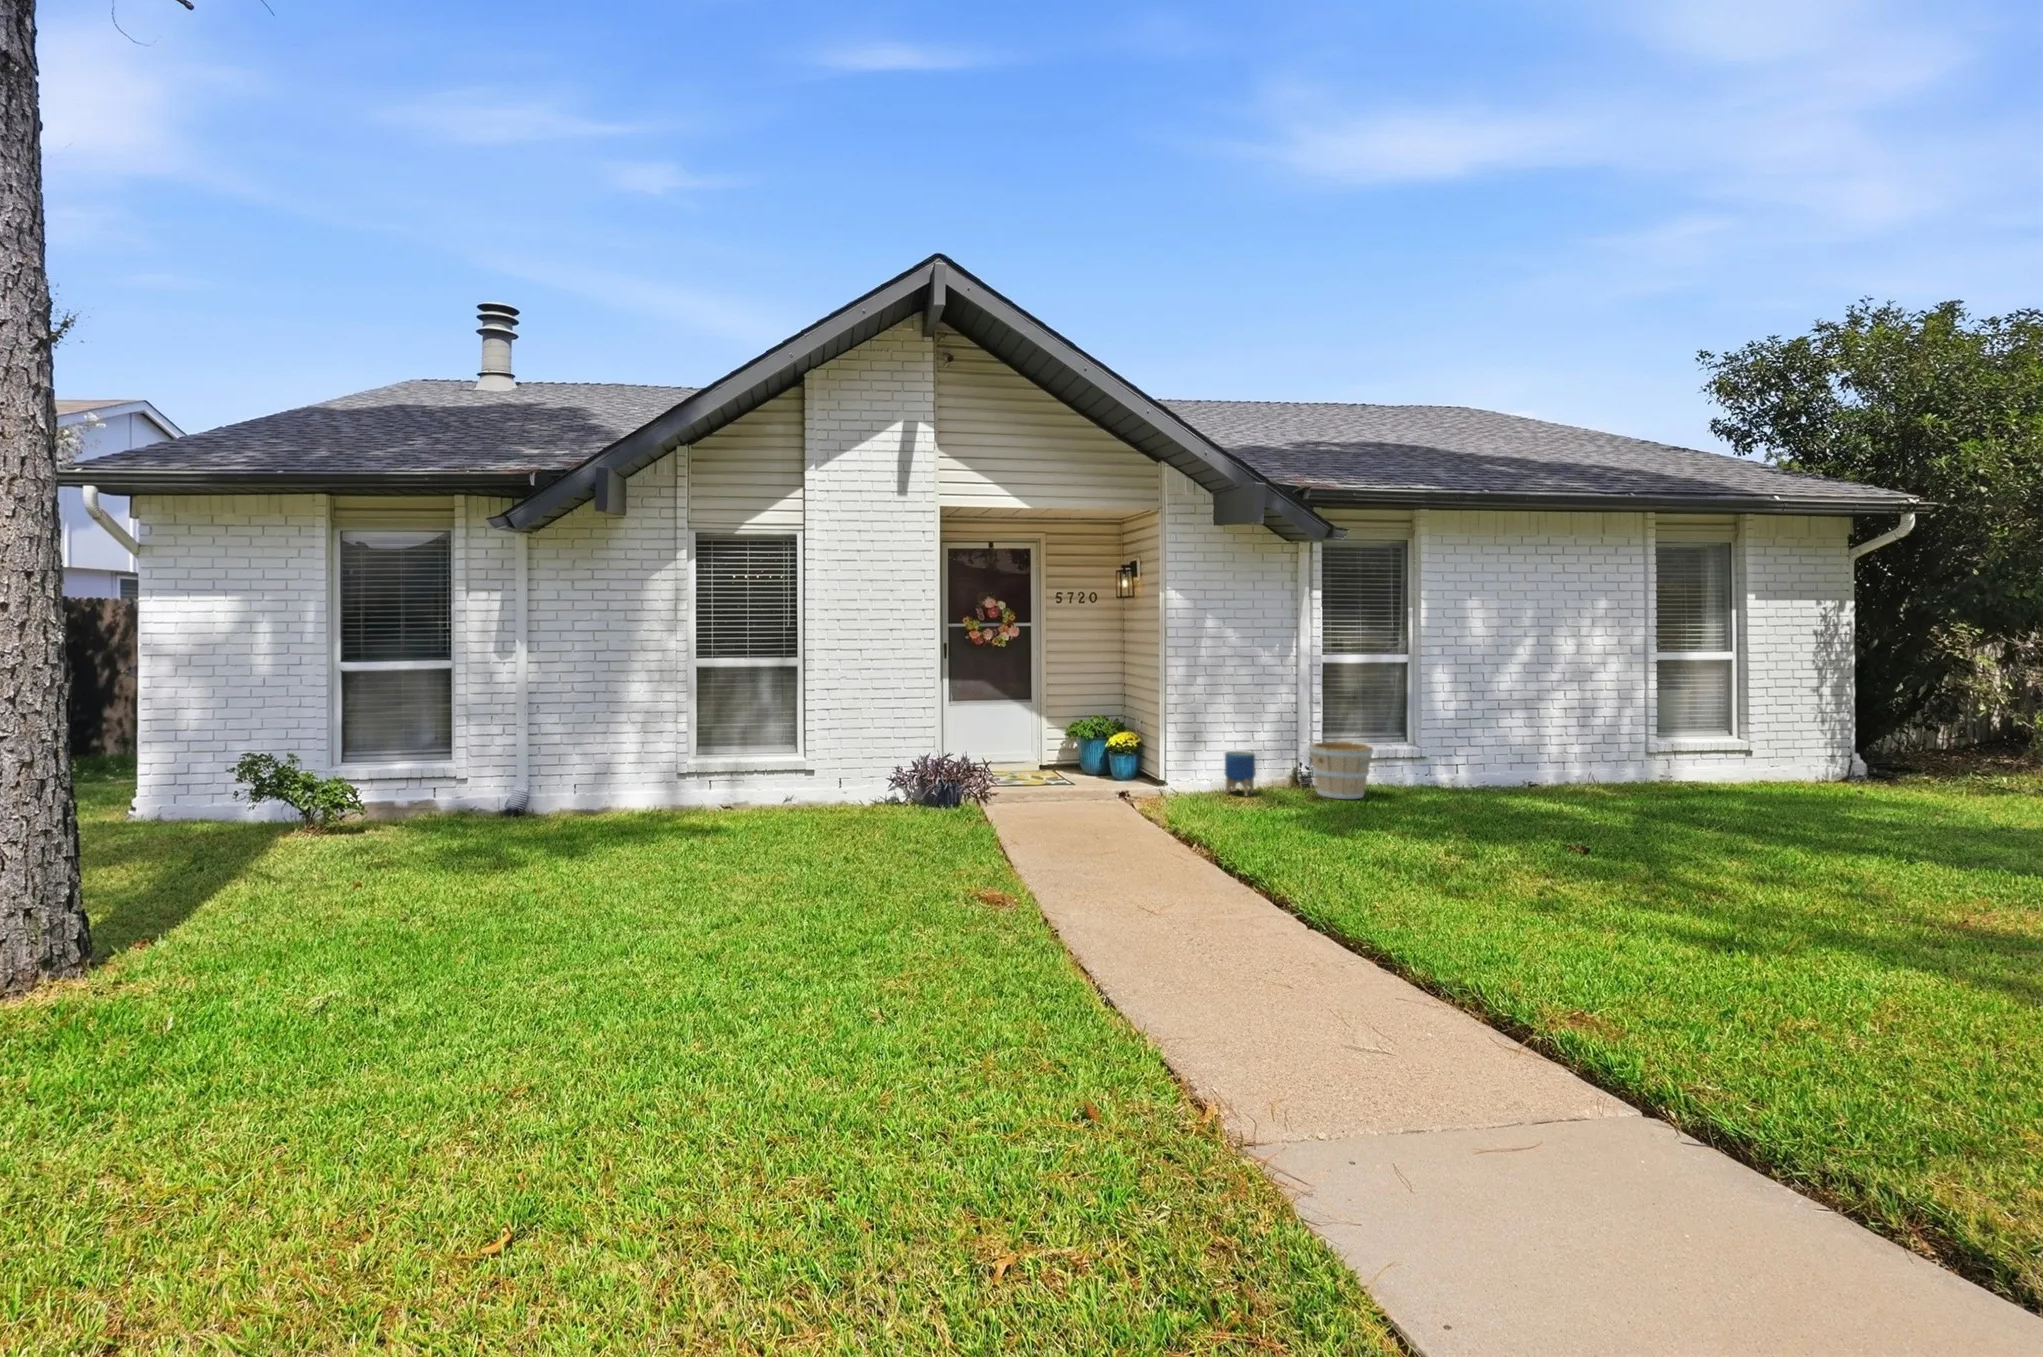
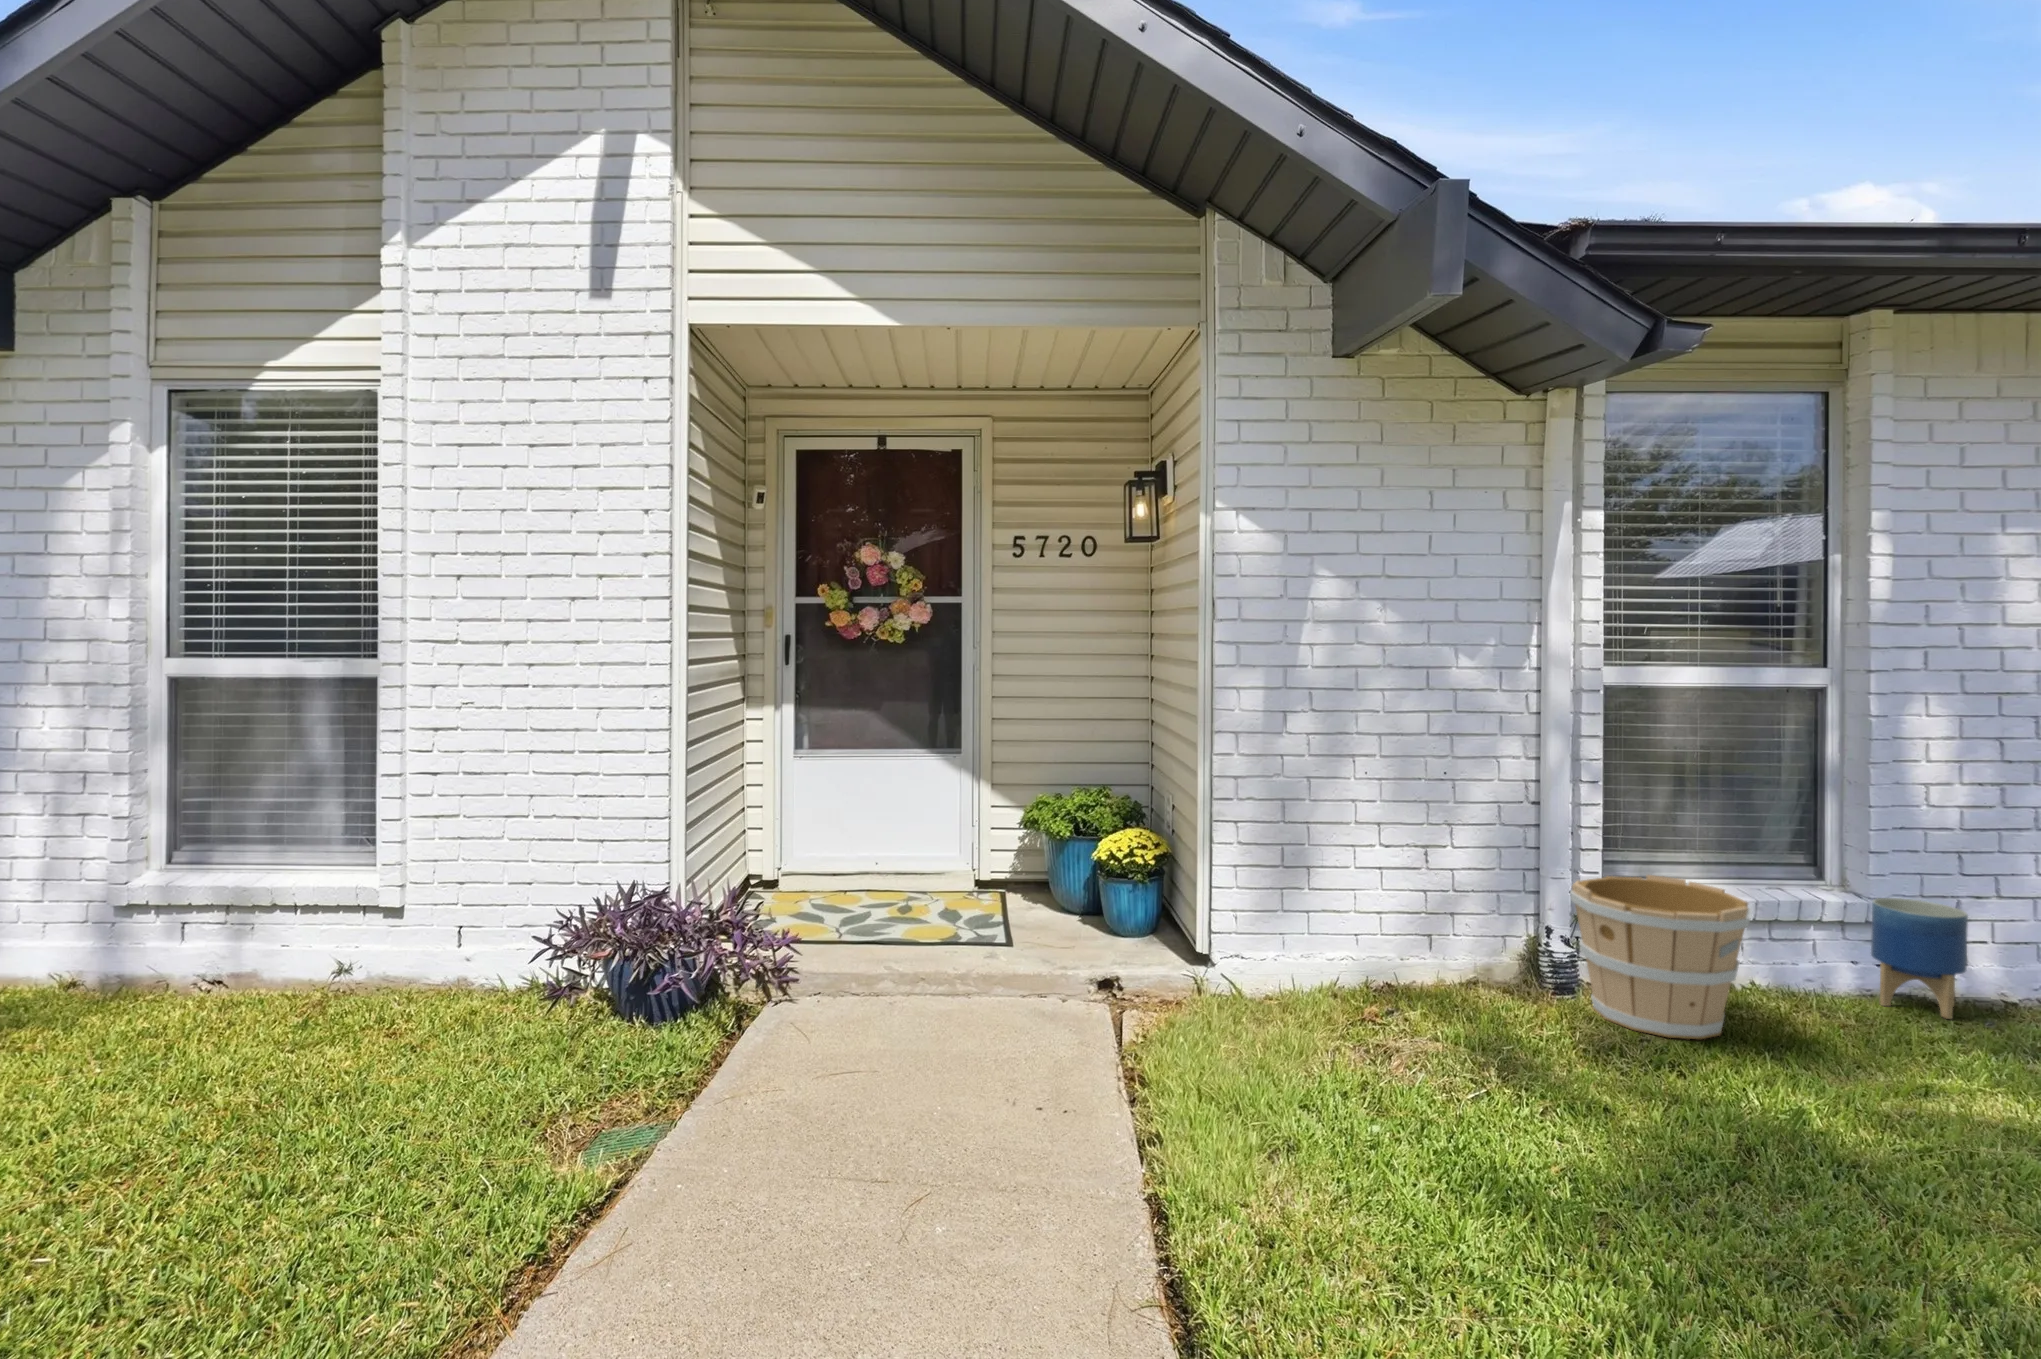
planter: present [1225,751,1255,796] -> present [1871,898,1968,1019]

